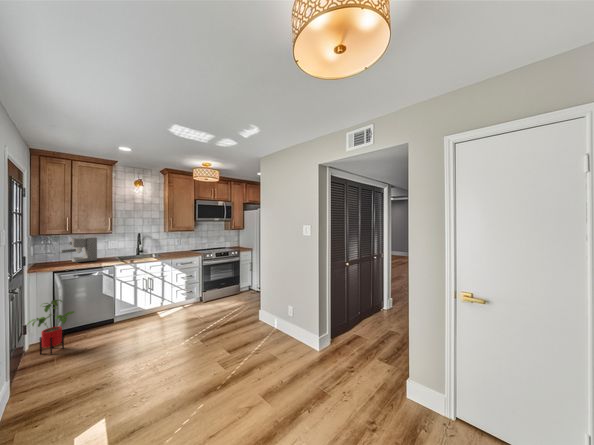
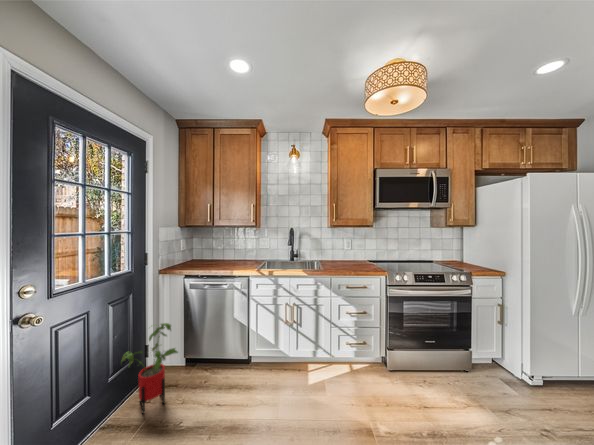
coffee maker: present [61,237,97,263] -> none [207,232,243,265]

